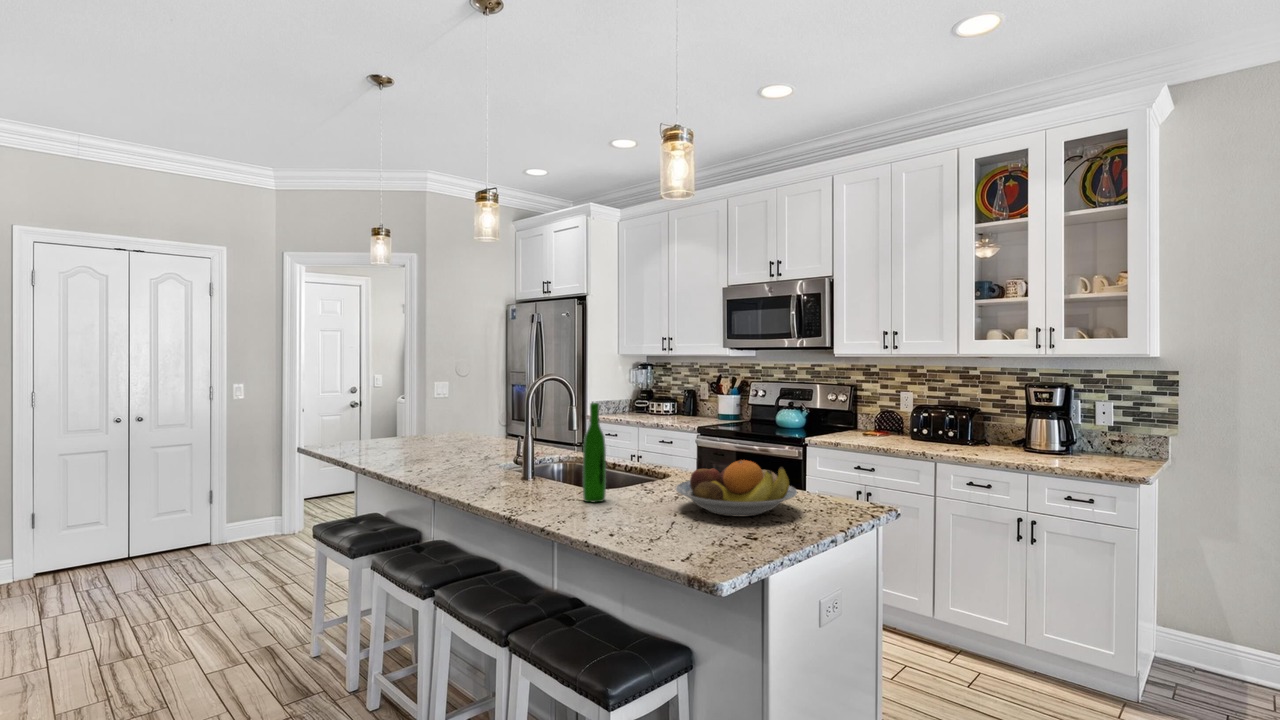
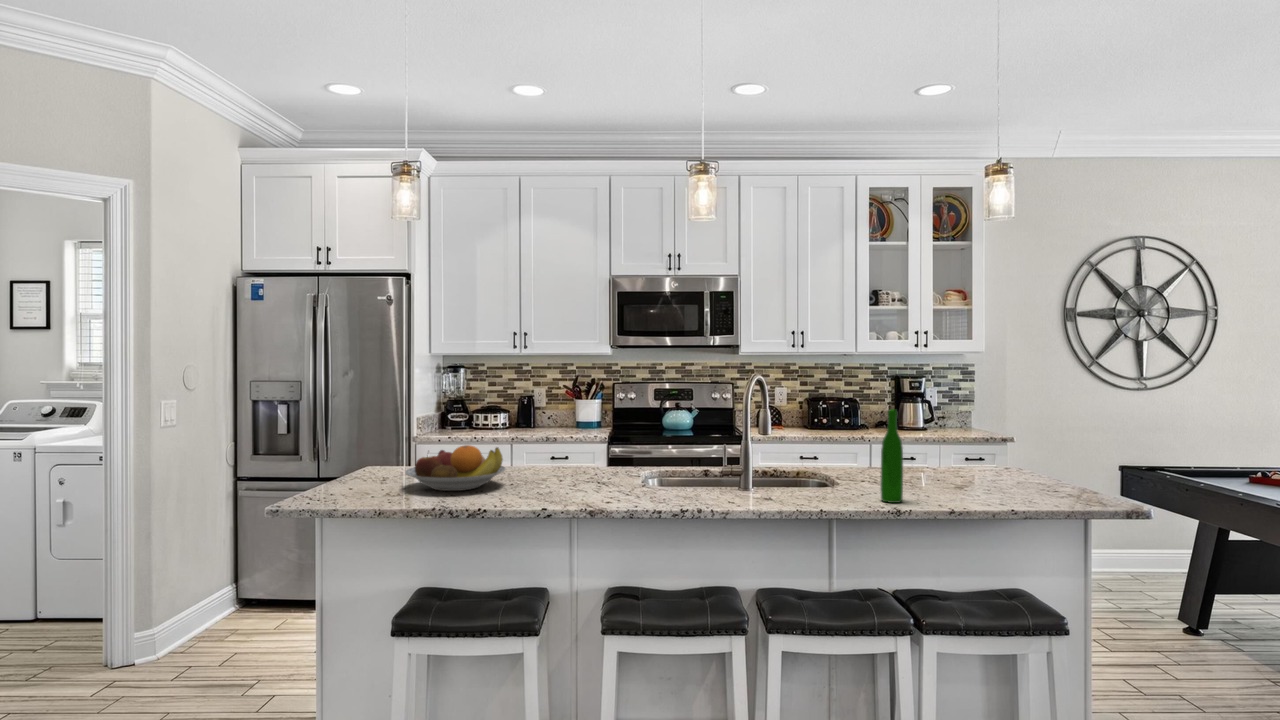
fruit bowl: present [676,460,797,517] -> present [405,445,506,491]

